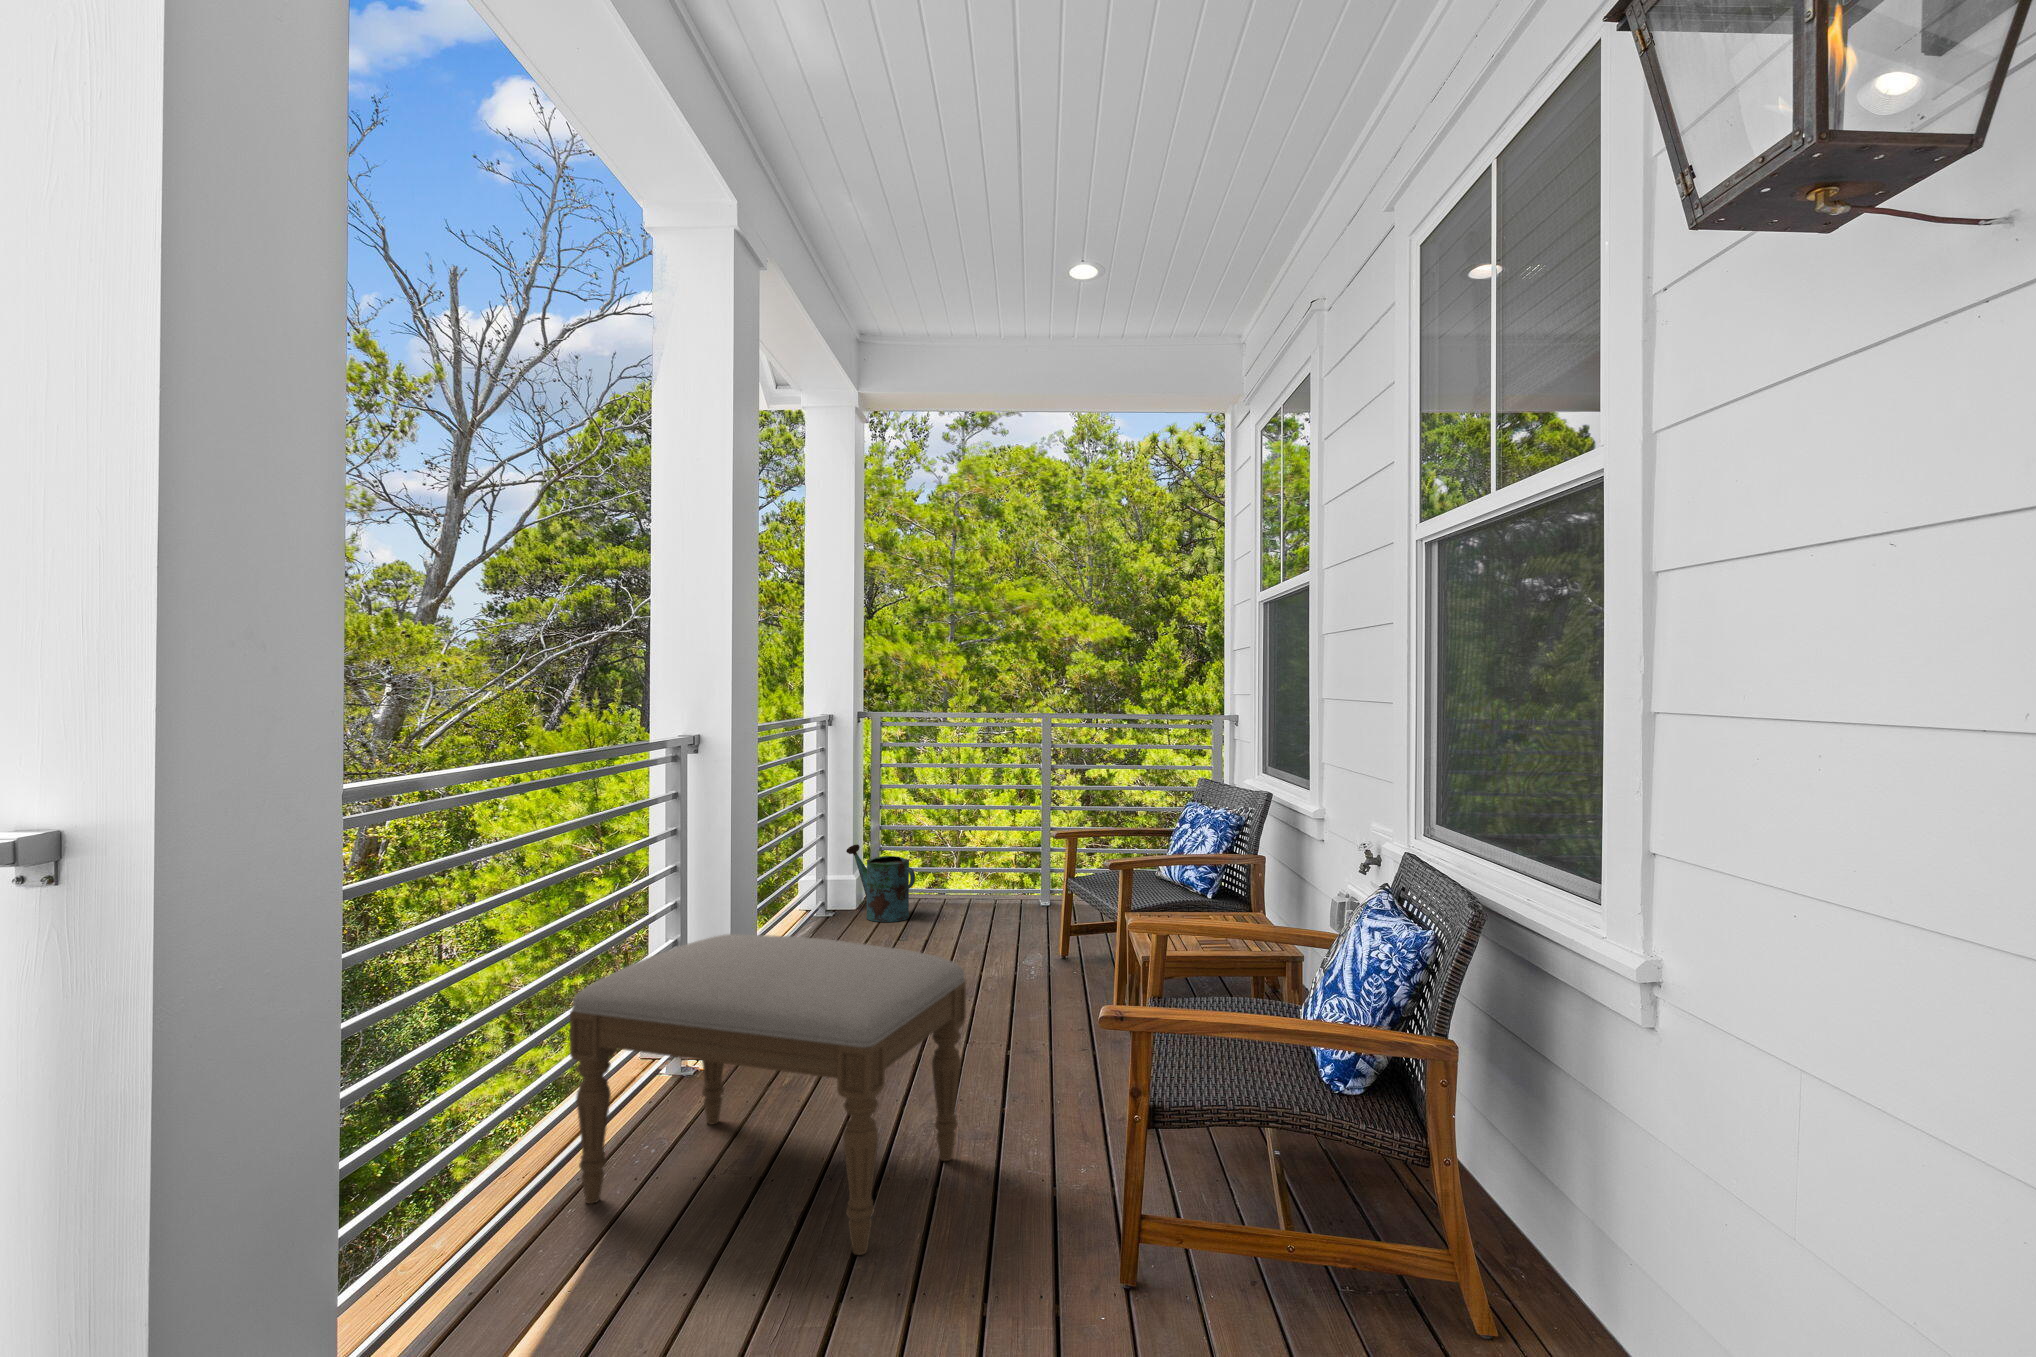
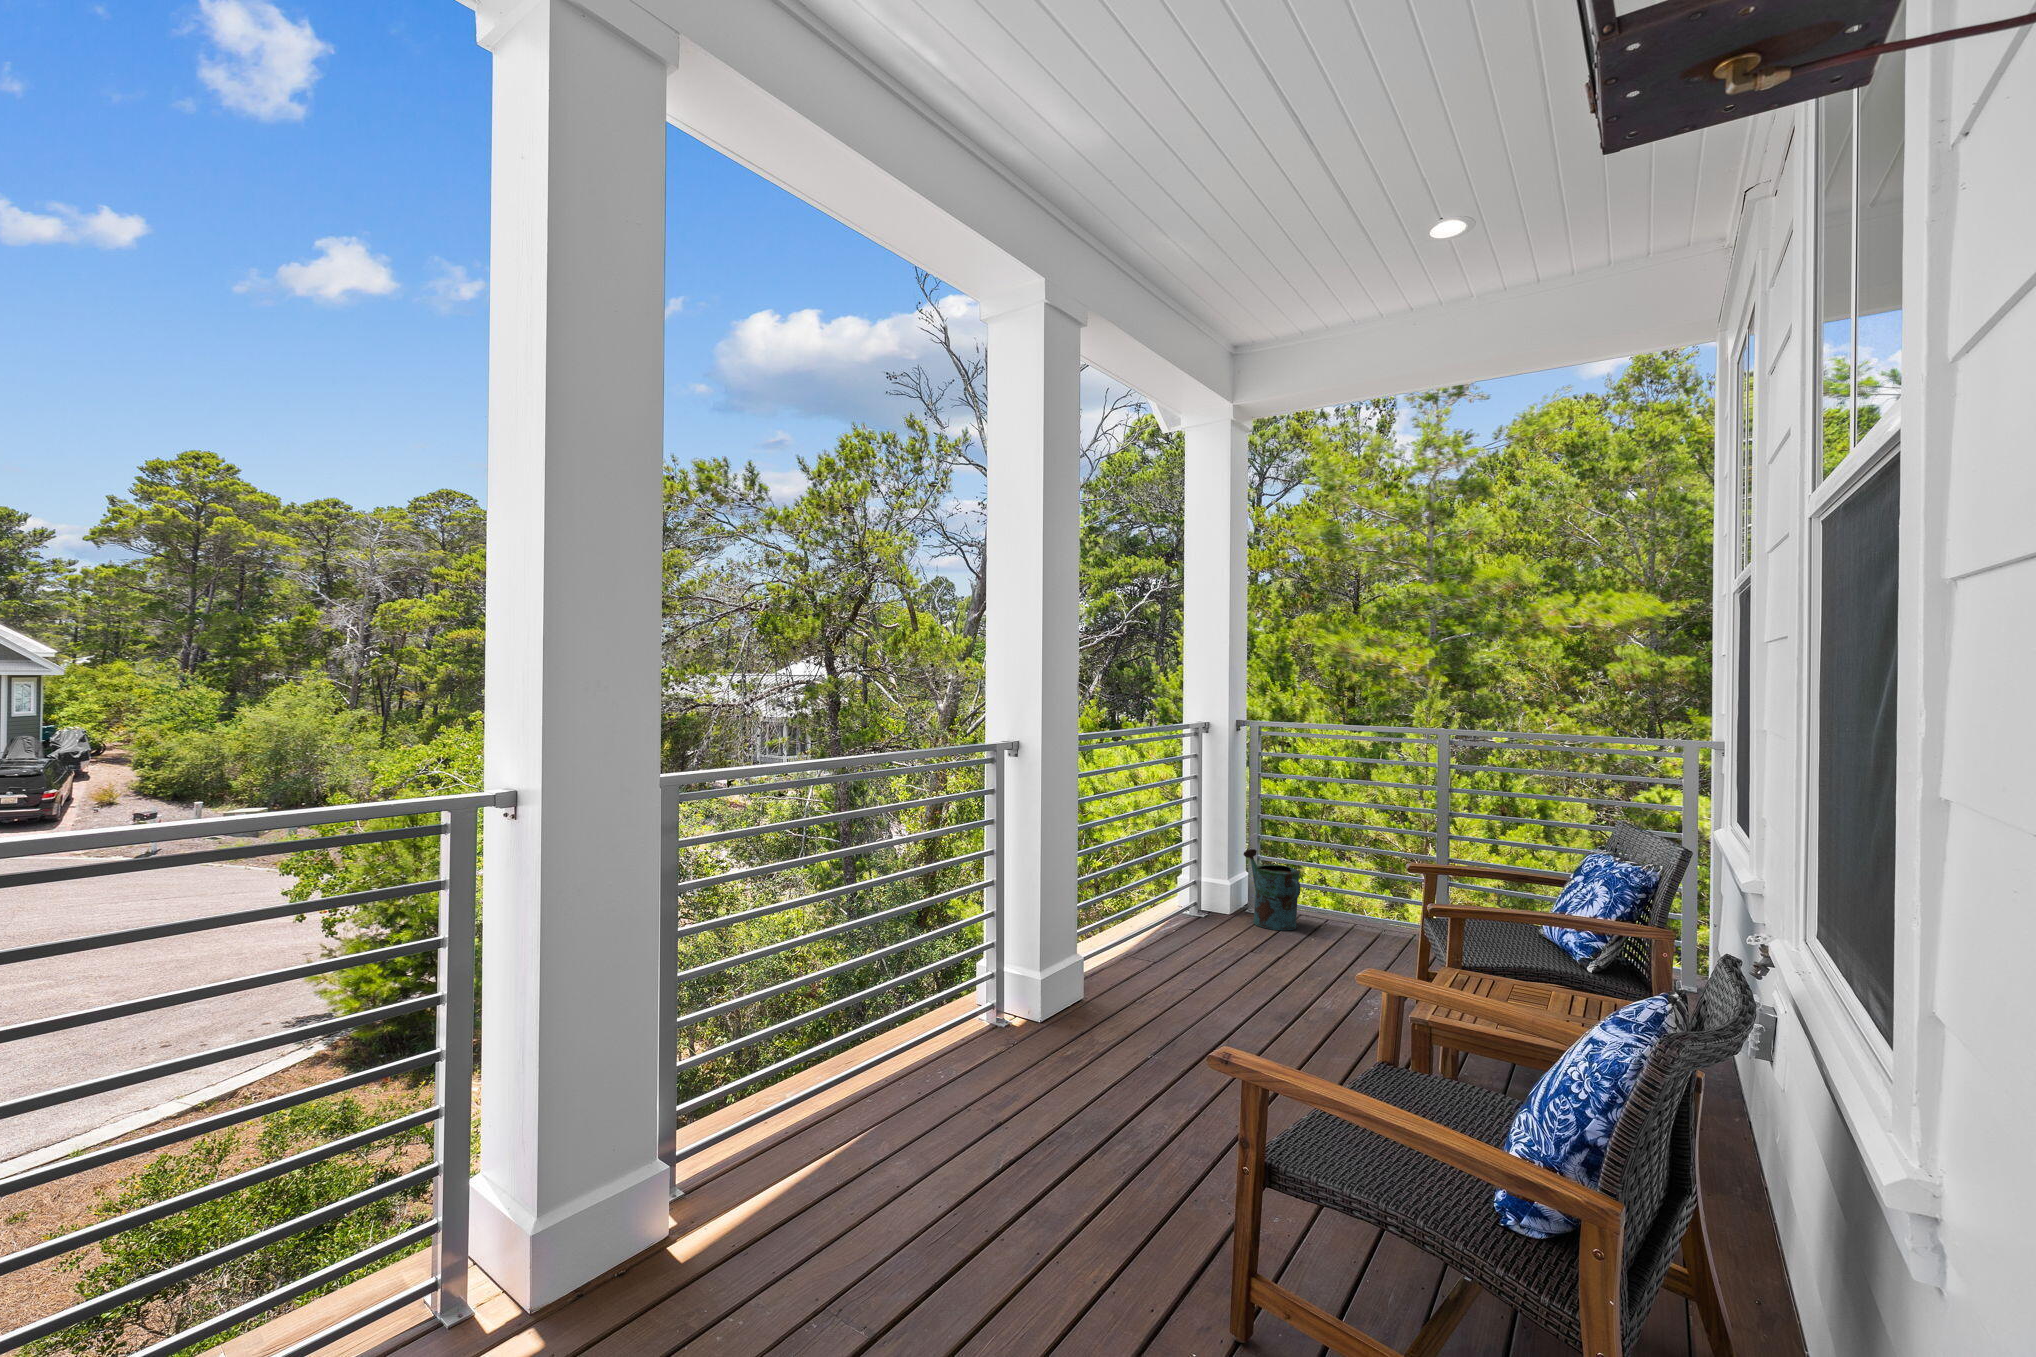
ottoman: present [570,934,966,1255] -> none [847,913,1187,1229]

